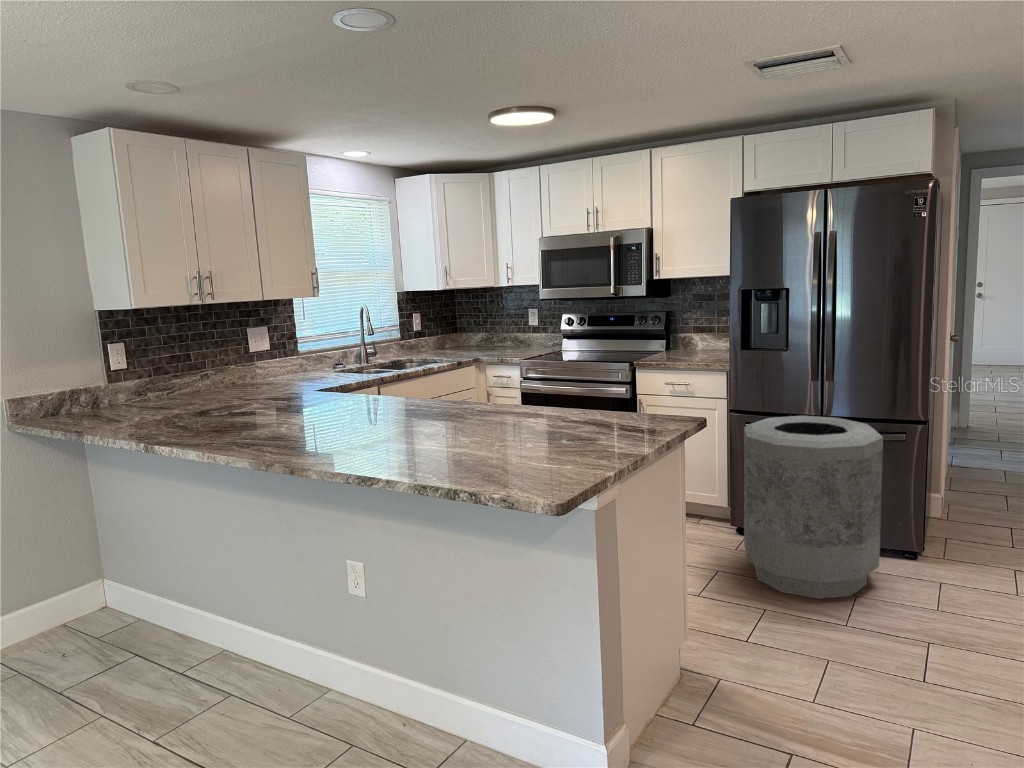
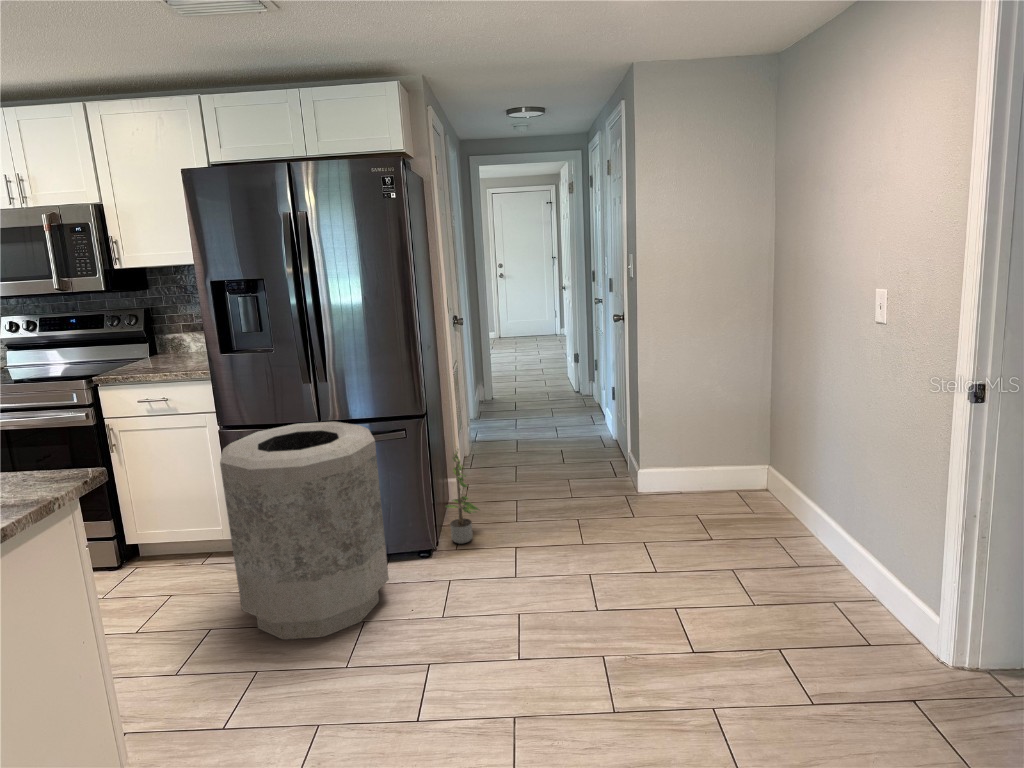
potted plant: none [937,459,975,556] -> present [446,449,479,544]

